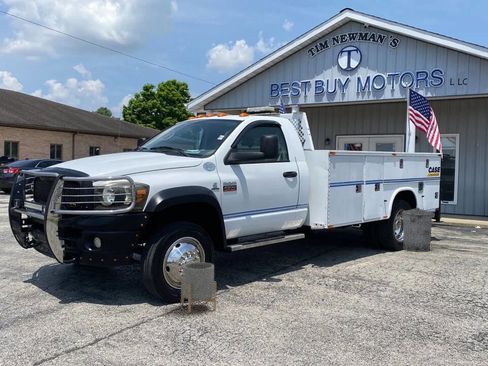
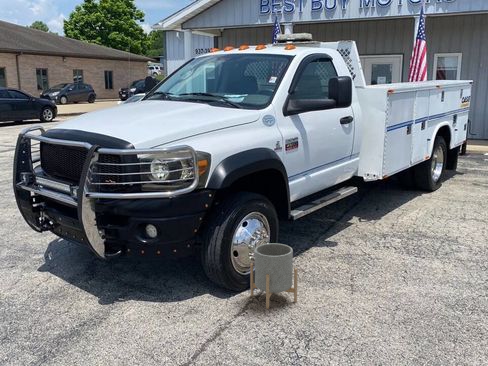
trash can: present [402,208,433,252] -> none [441,145,477,195]

